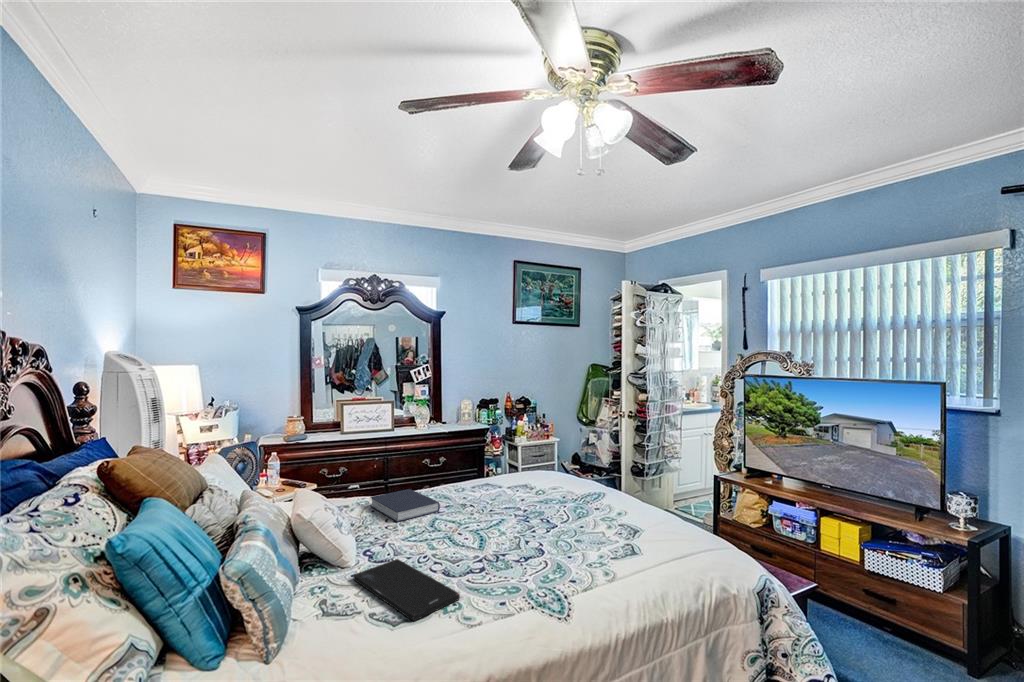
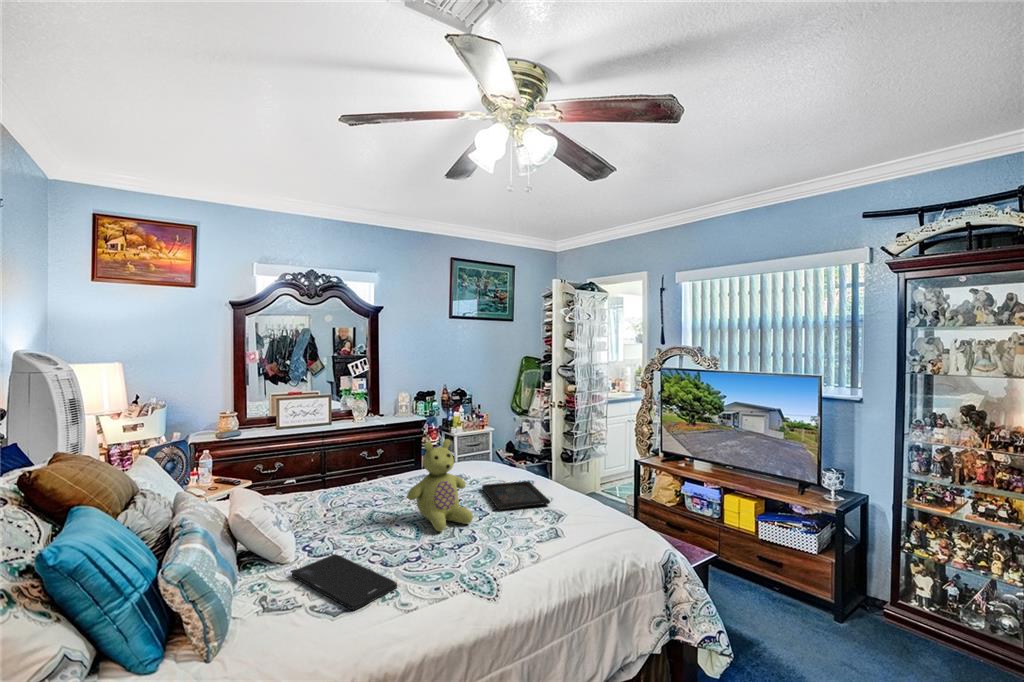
stuffed bear: none [471,444,540,541] -> present [407,439,473,531]
book: present [371,489,440,522] -> none [305,485,376,518]
tray: none [549,493,624,521] -> present [482,481,550,509]

